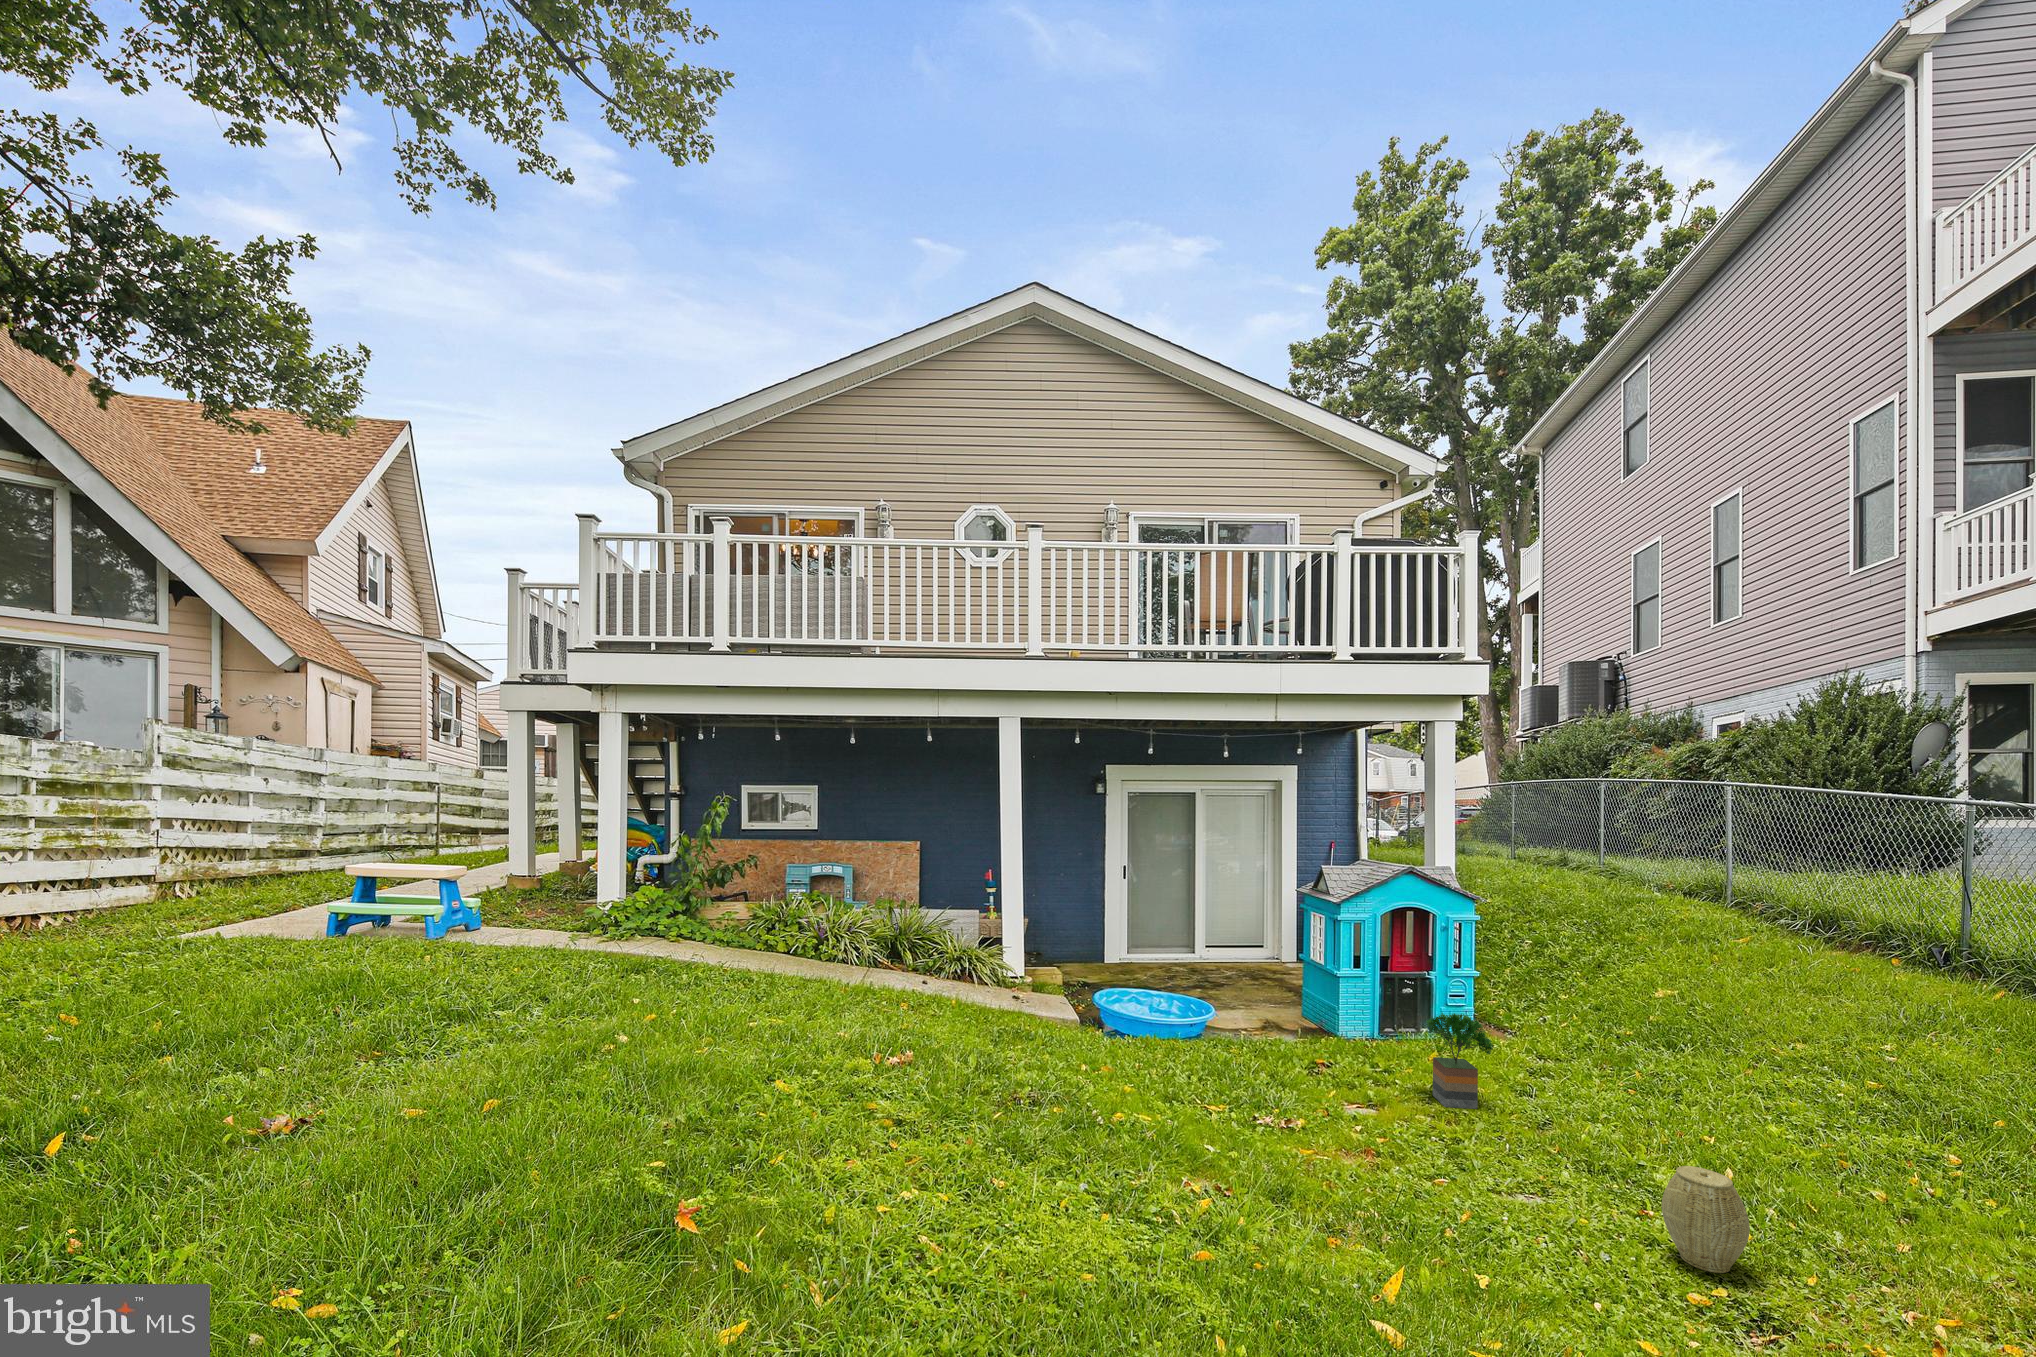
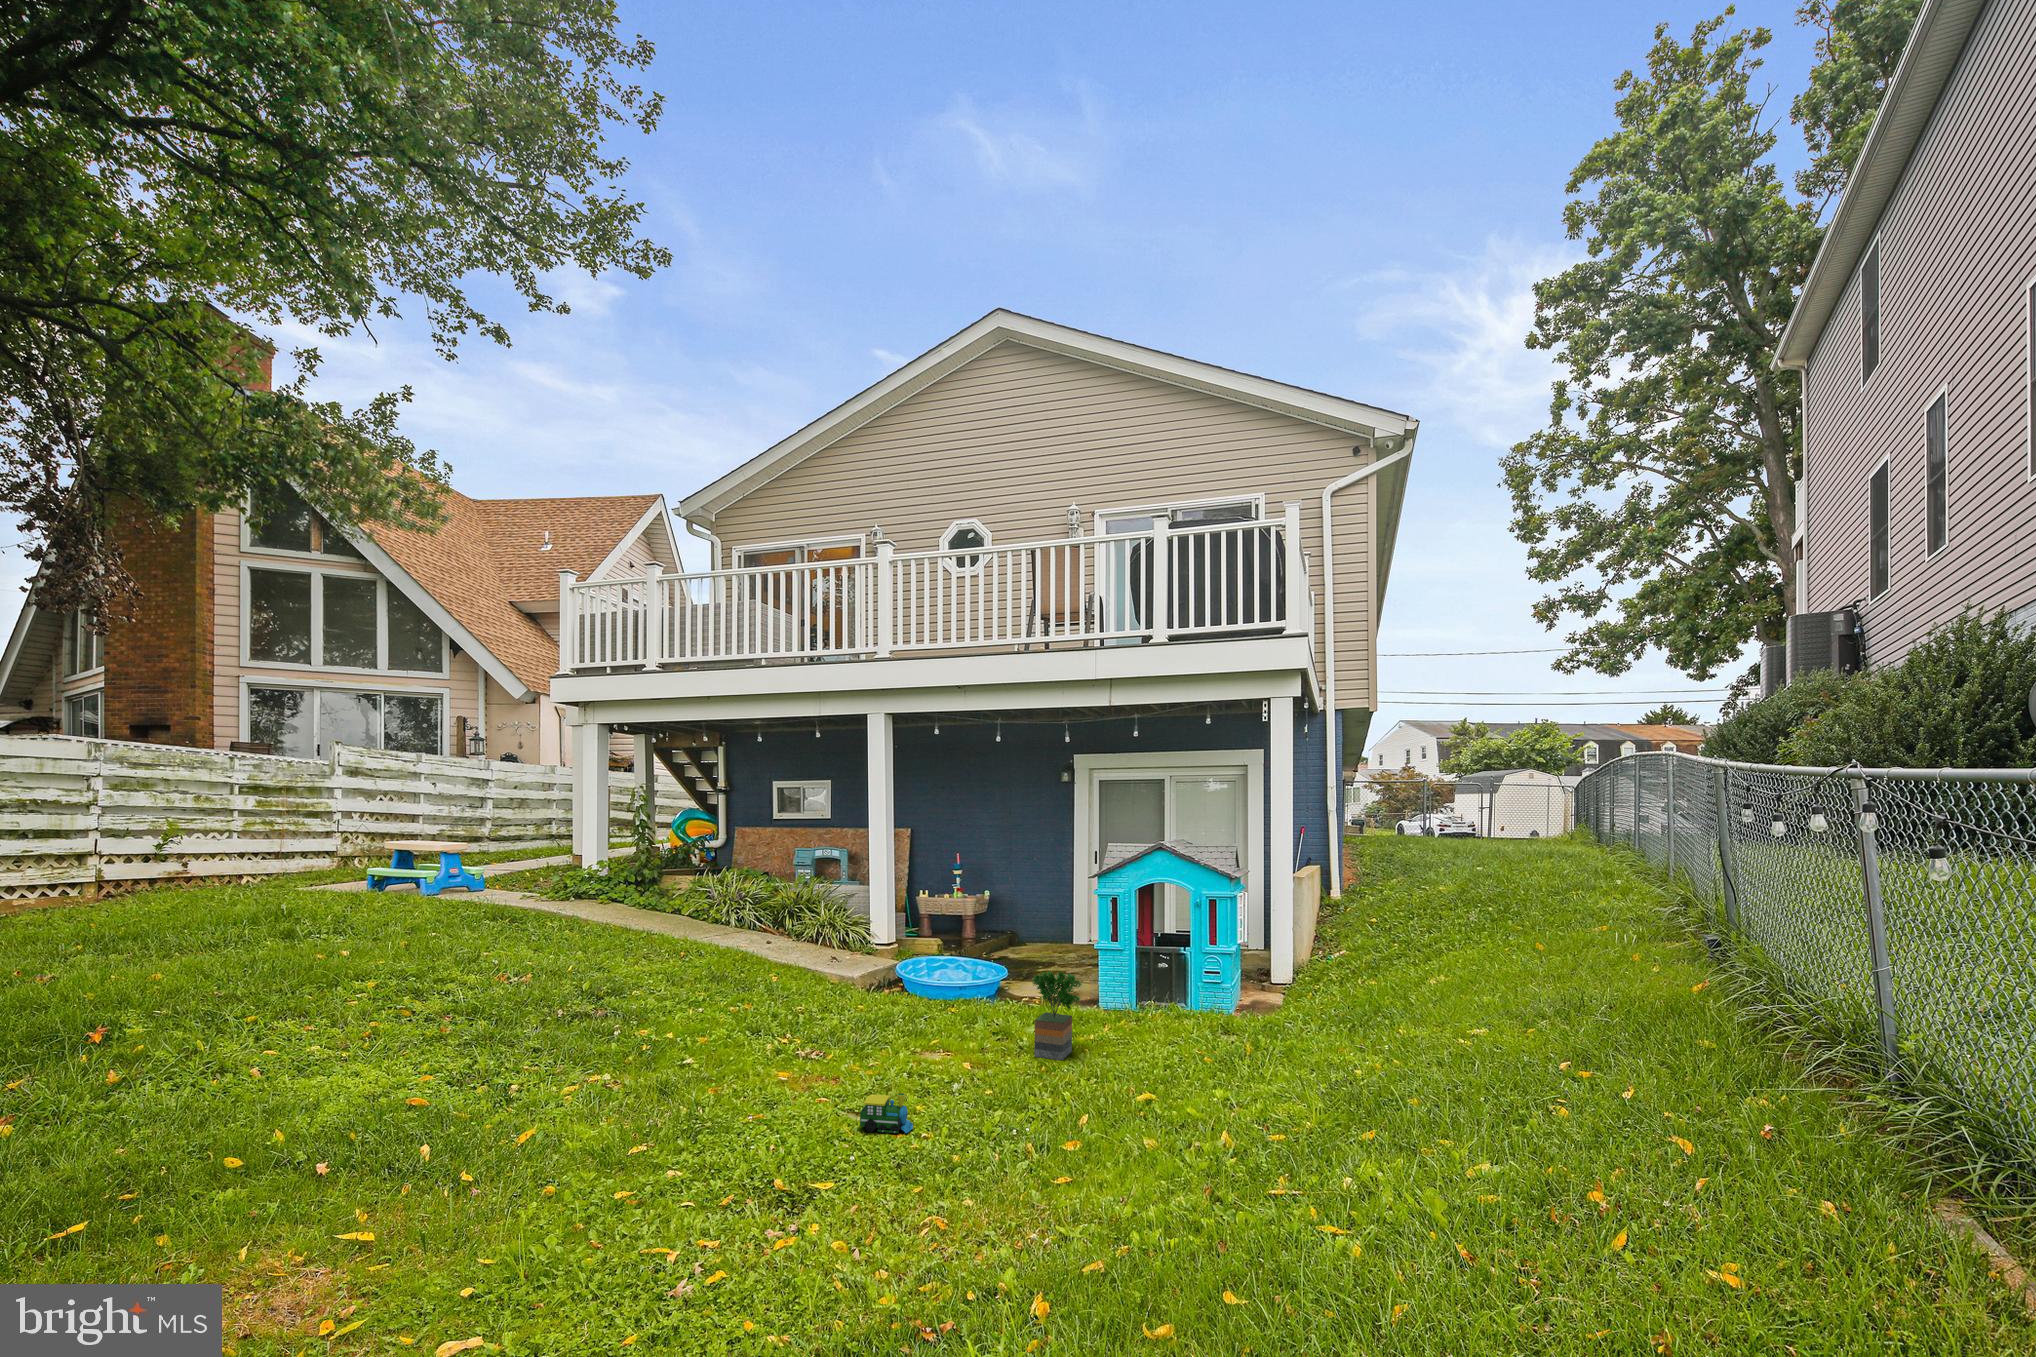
woven basket: present [1662,1166,1750,1273] -> none [951,1089,1015,1181]
toy train: none [1475,1174,1542,1225] -> present [860,1093,913,1134]

